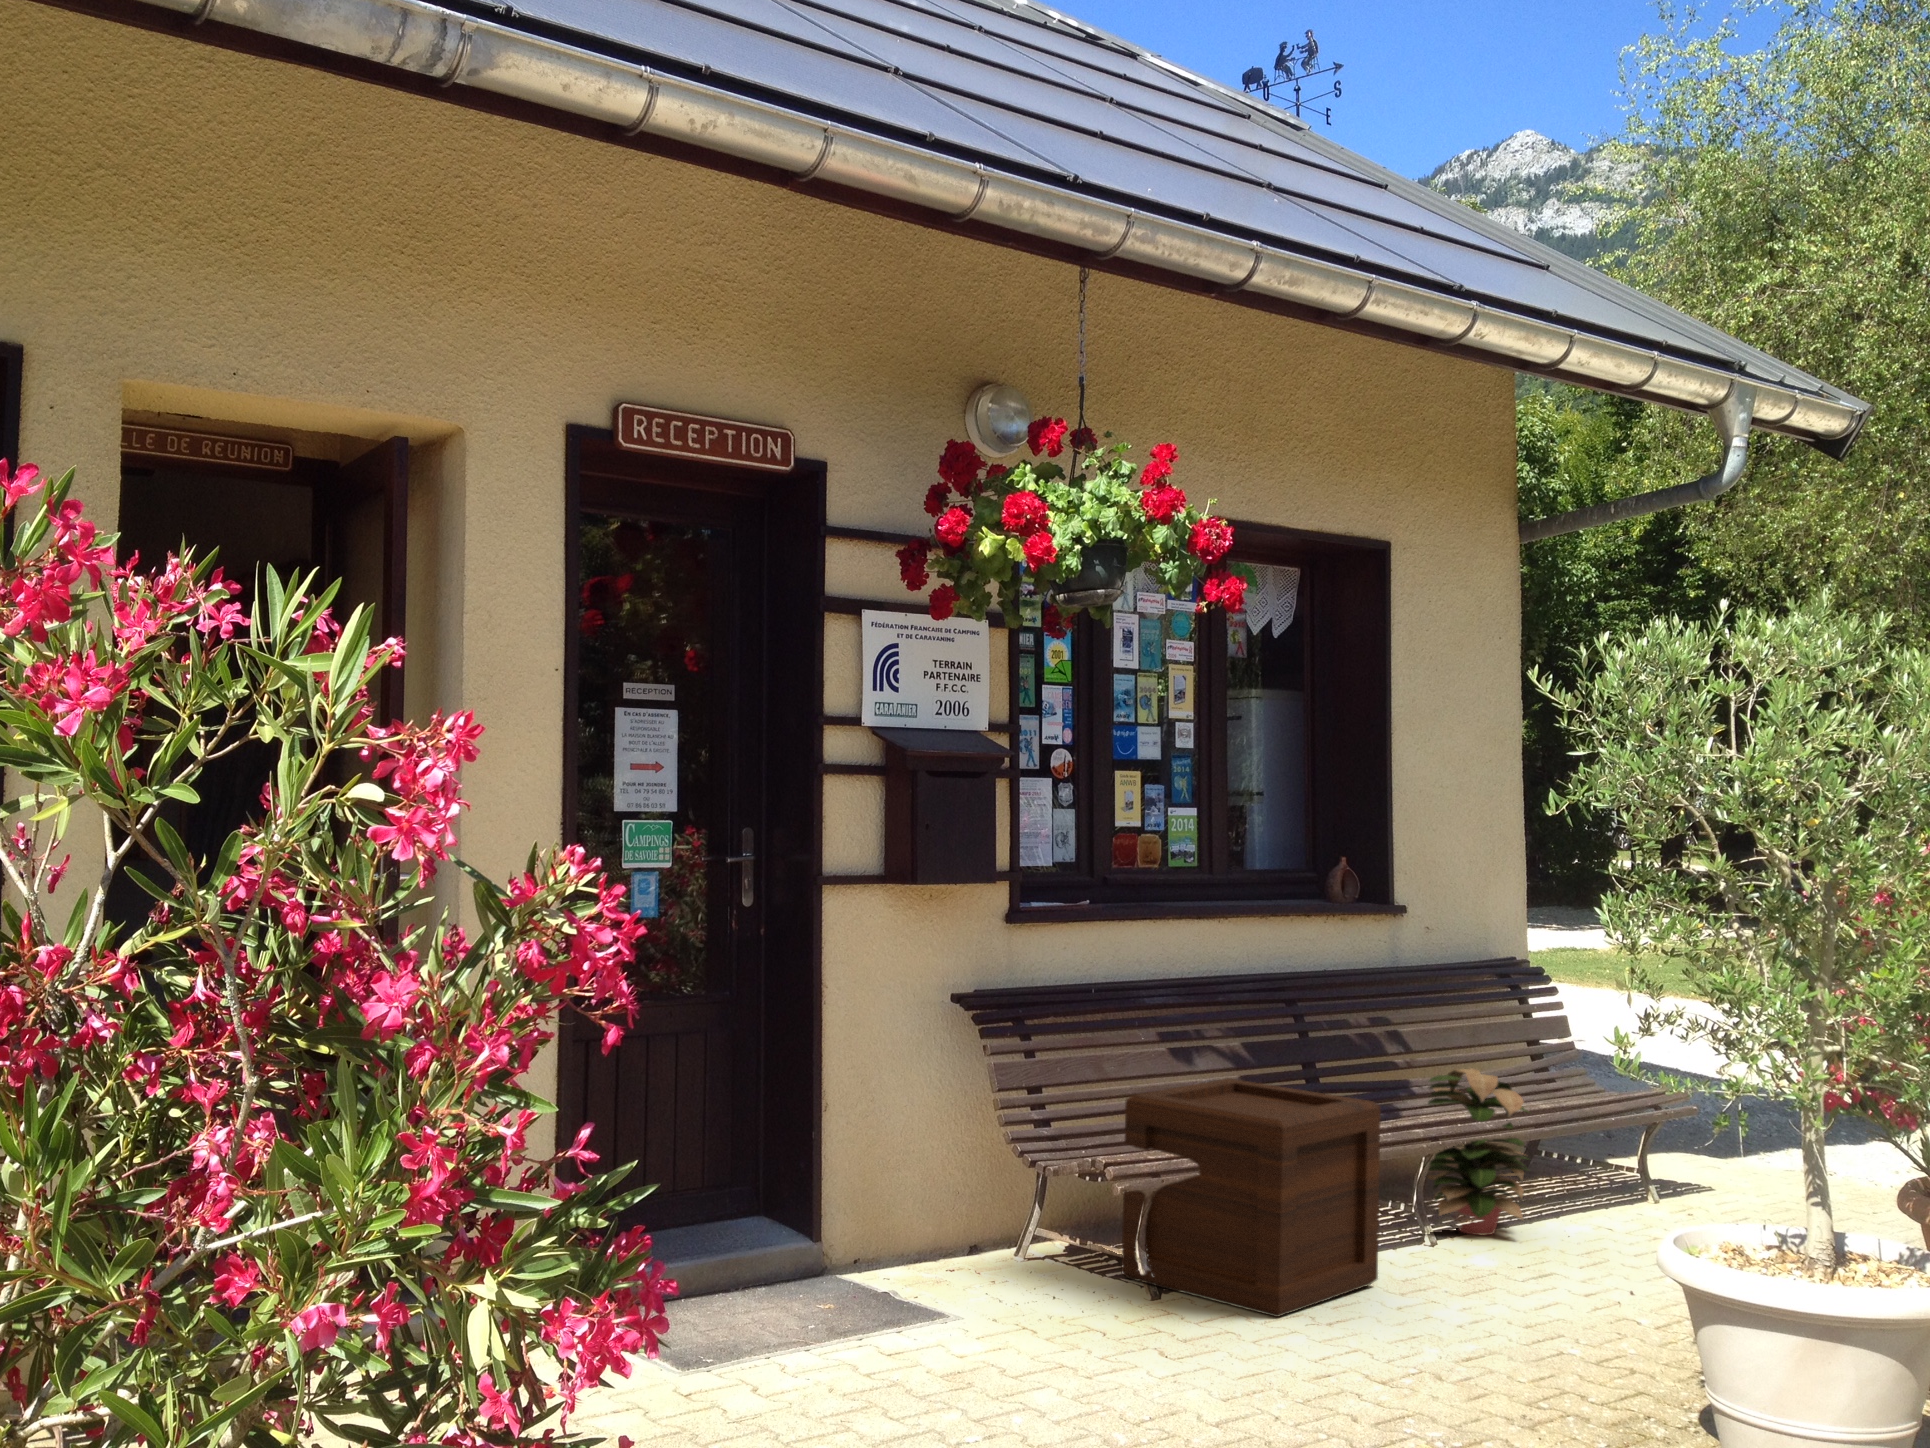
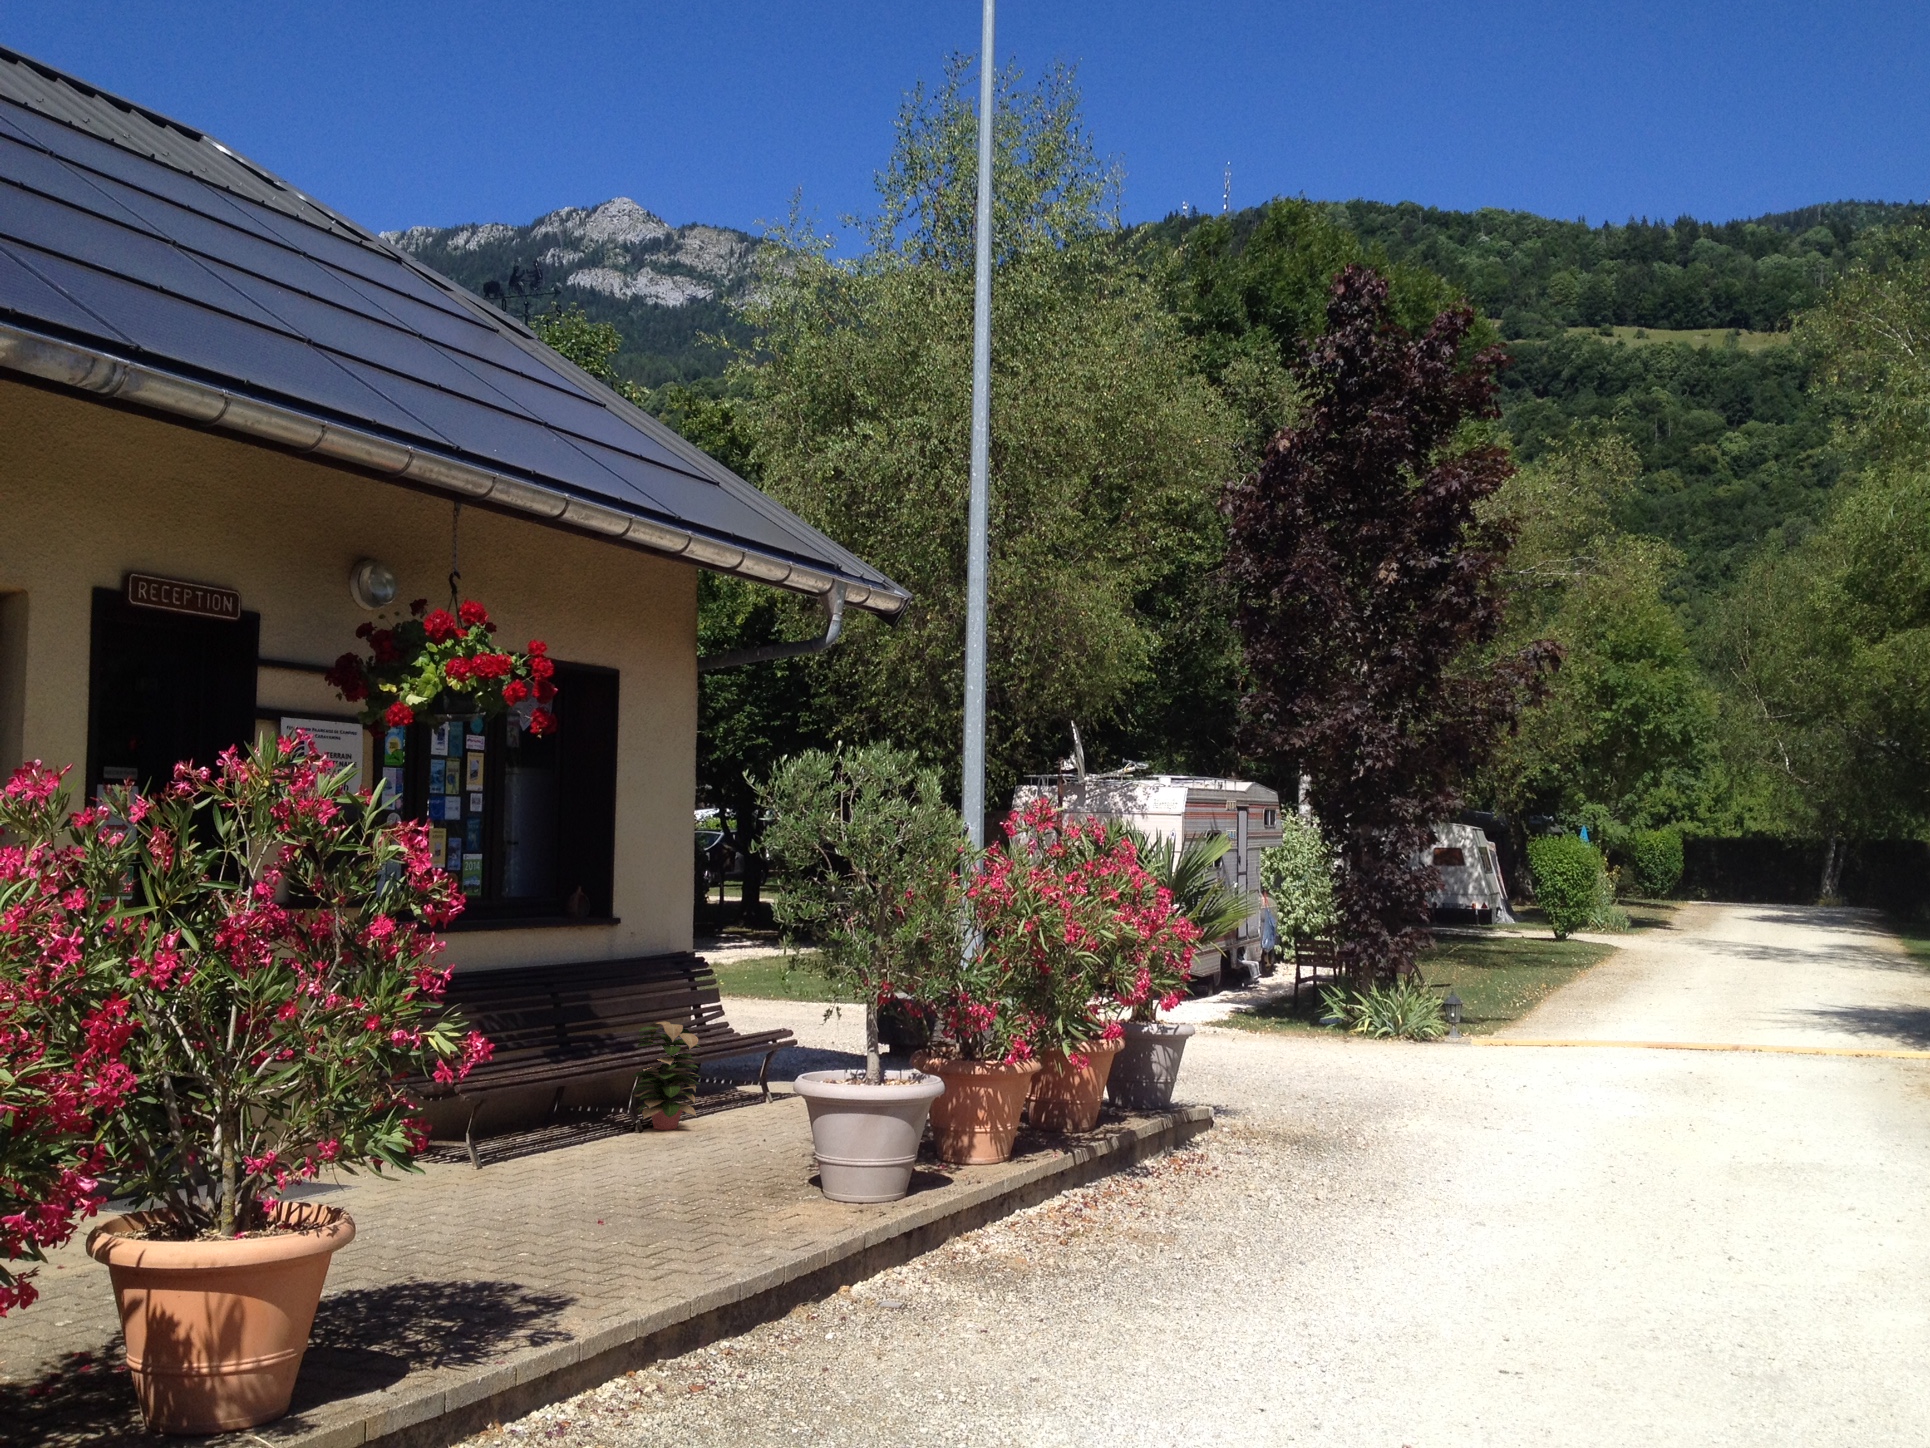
wooden crate: present [1121,1079,1381,1317] -> none [448,1036,620,1181]

